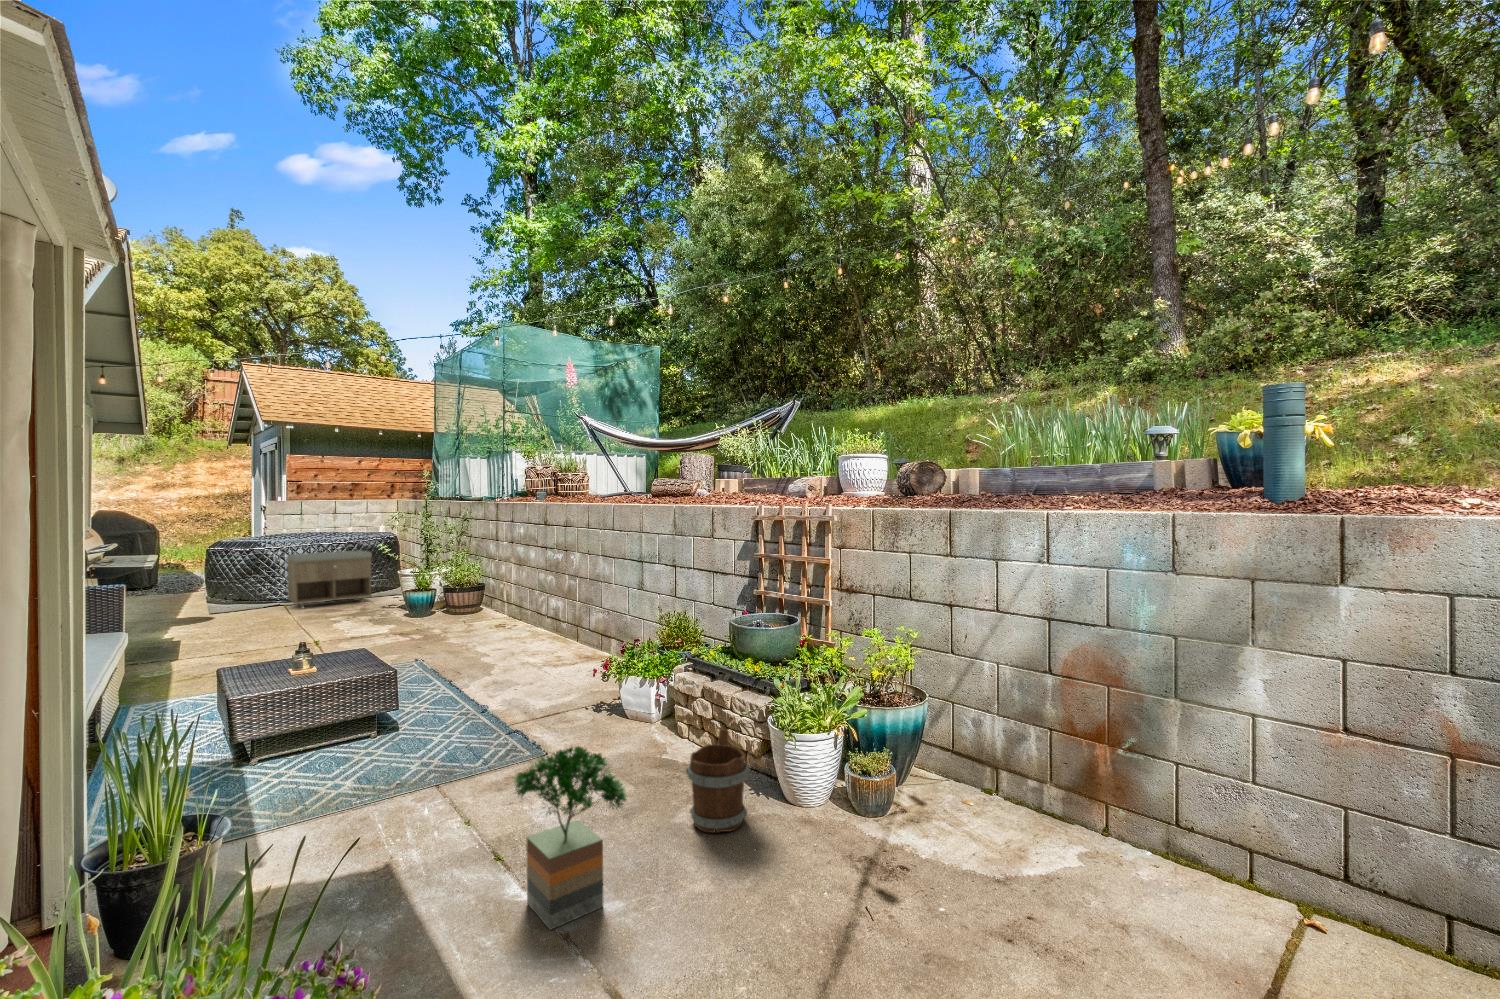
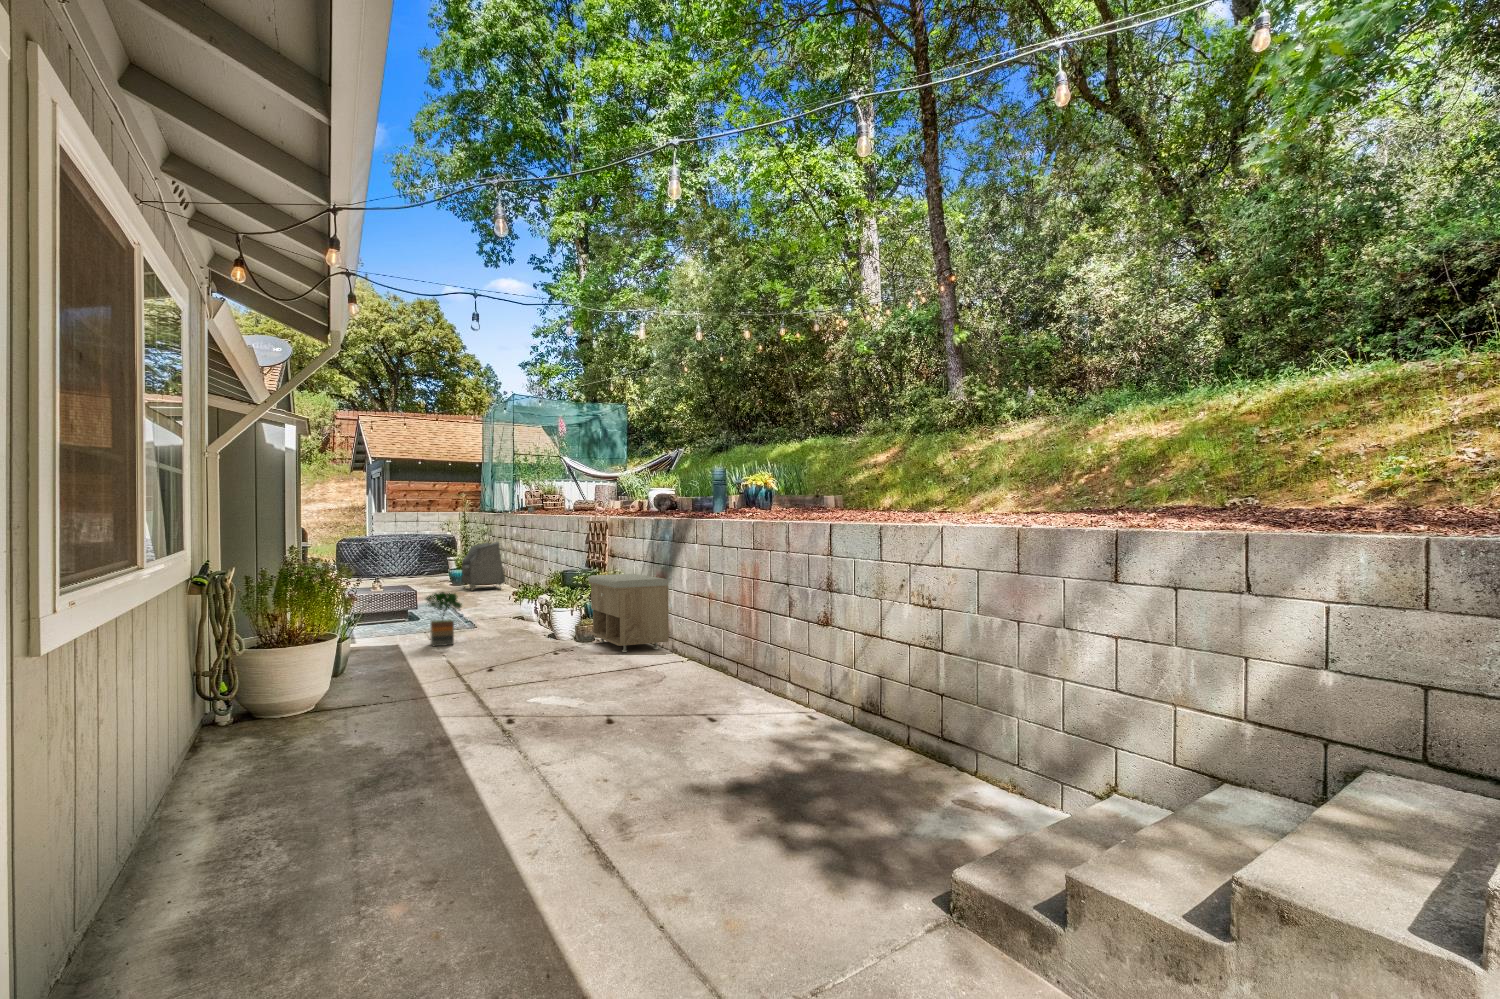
armchair: none [425,541,499,624] -> present [462,542,505,591]
storage bench: present [287,550,372,608] -> present [589,574,669,652]
bucket: present [686,728,750,833] -> none [503,603,530,637]

